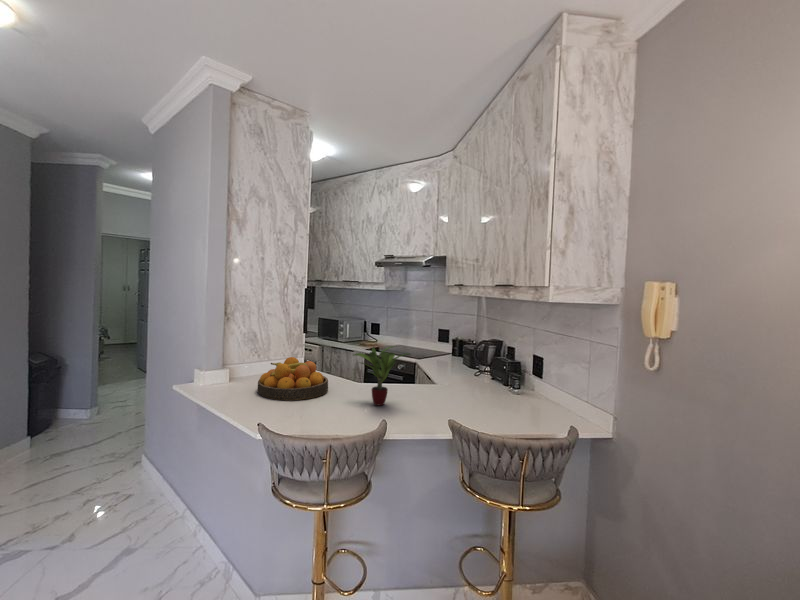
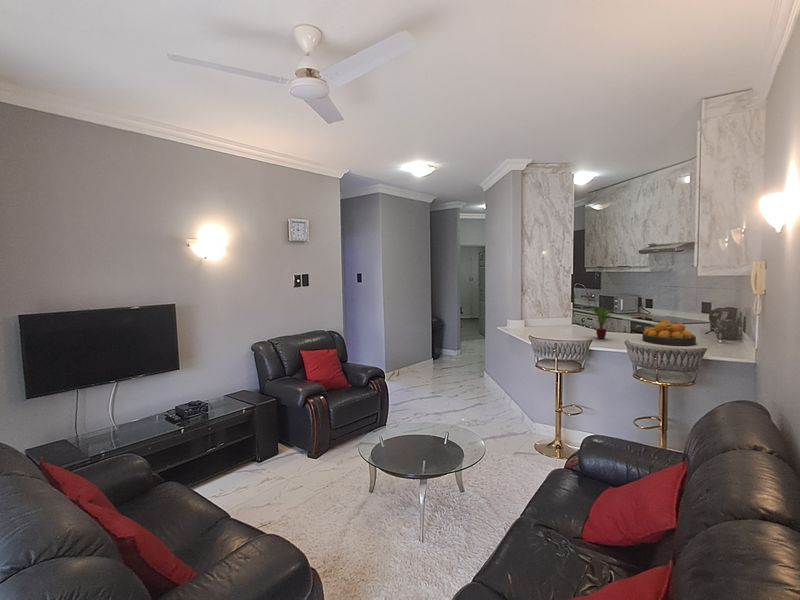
fruit bowl: present [258,357,328,400] -> present [642,320,696,345]

